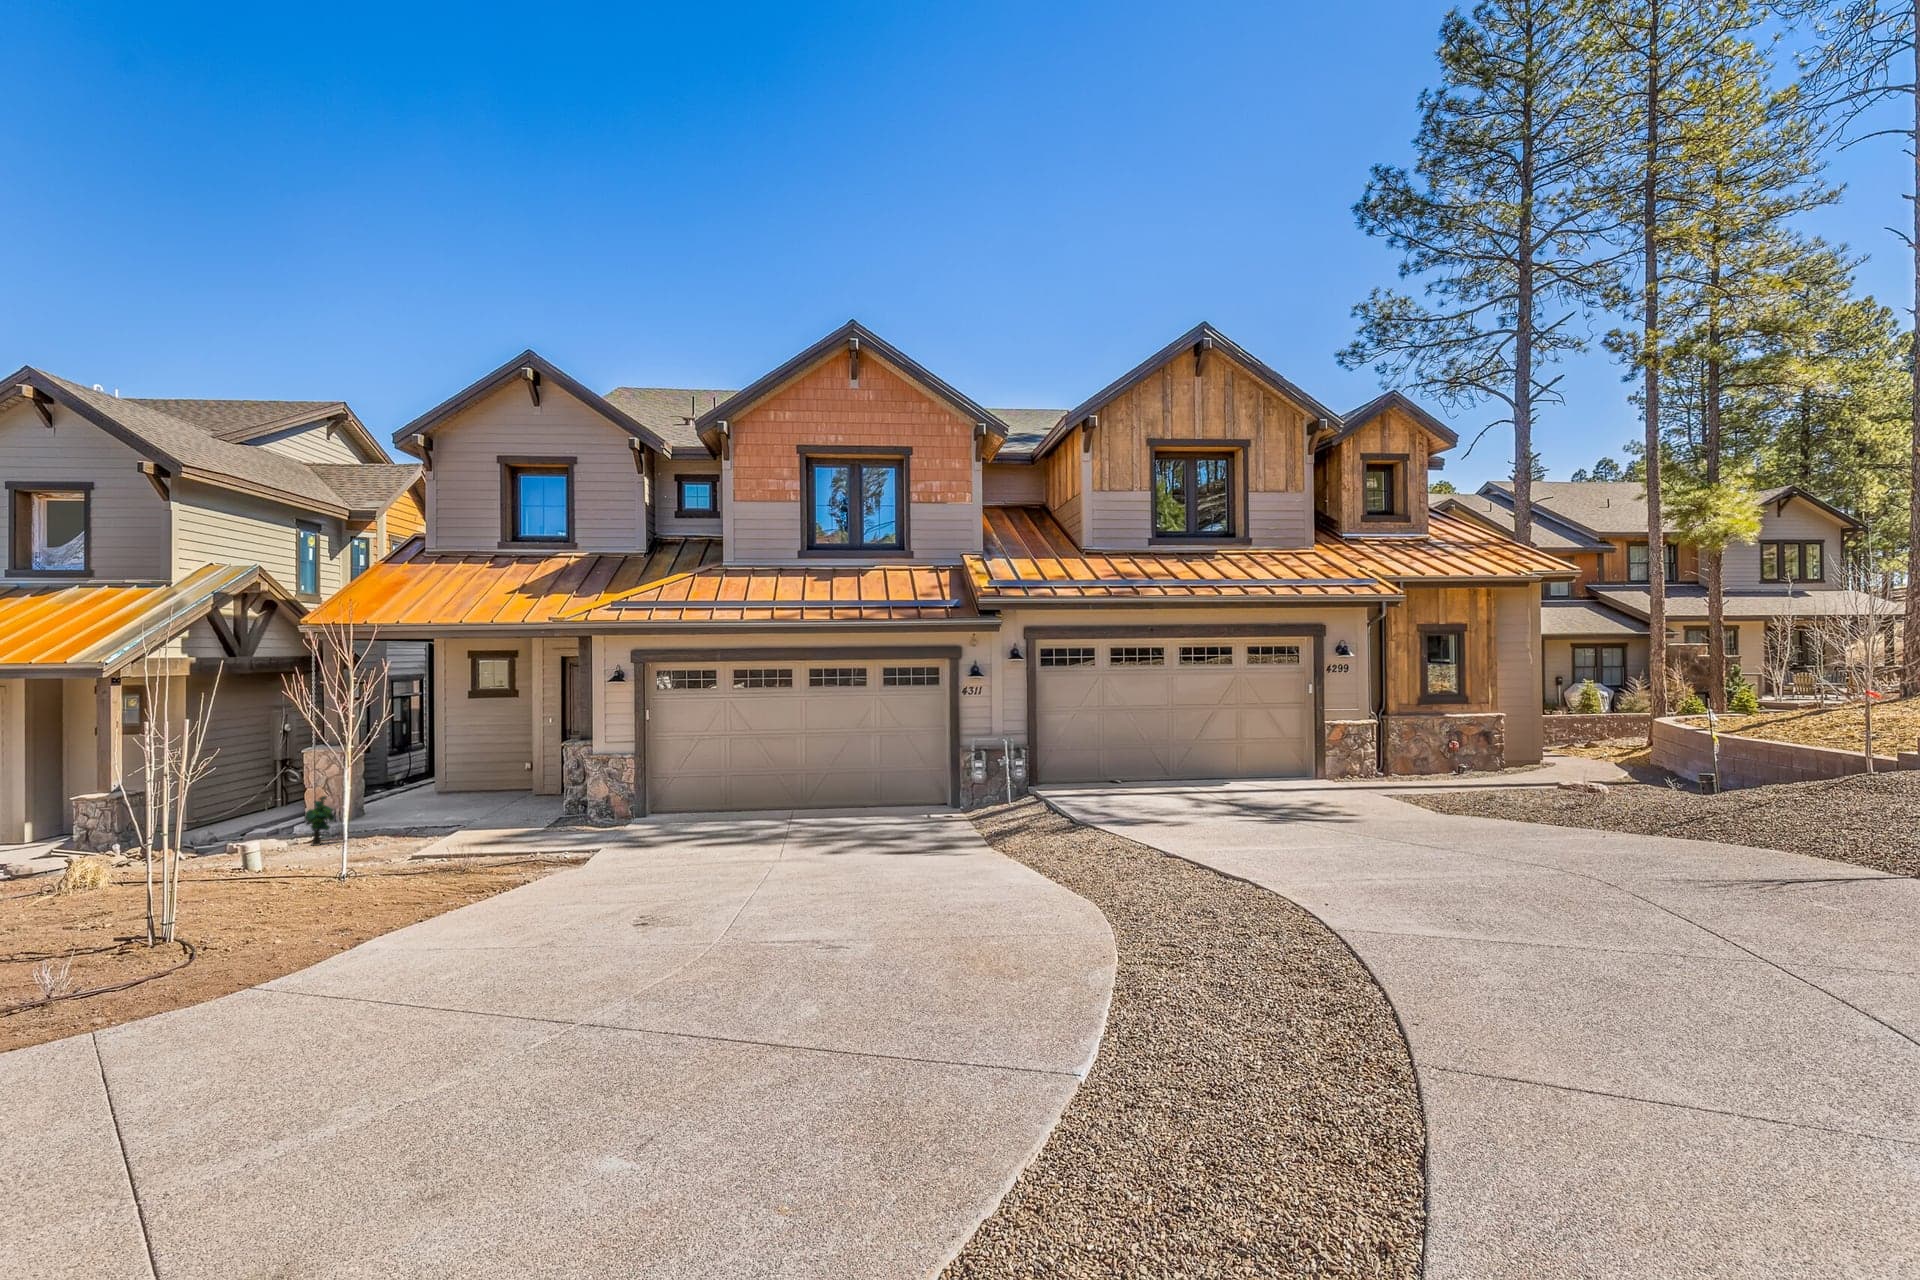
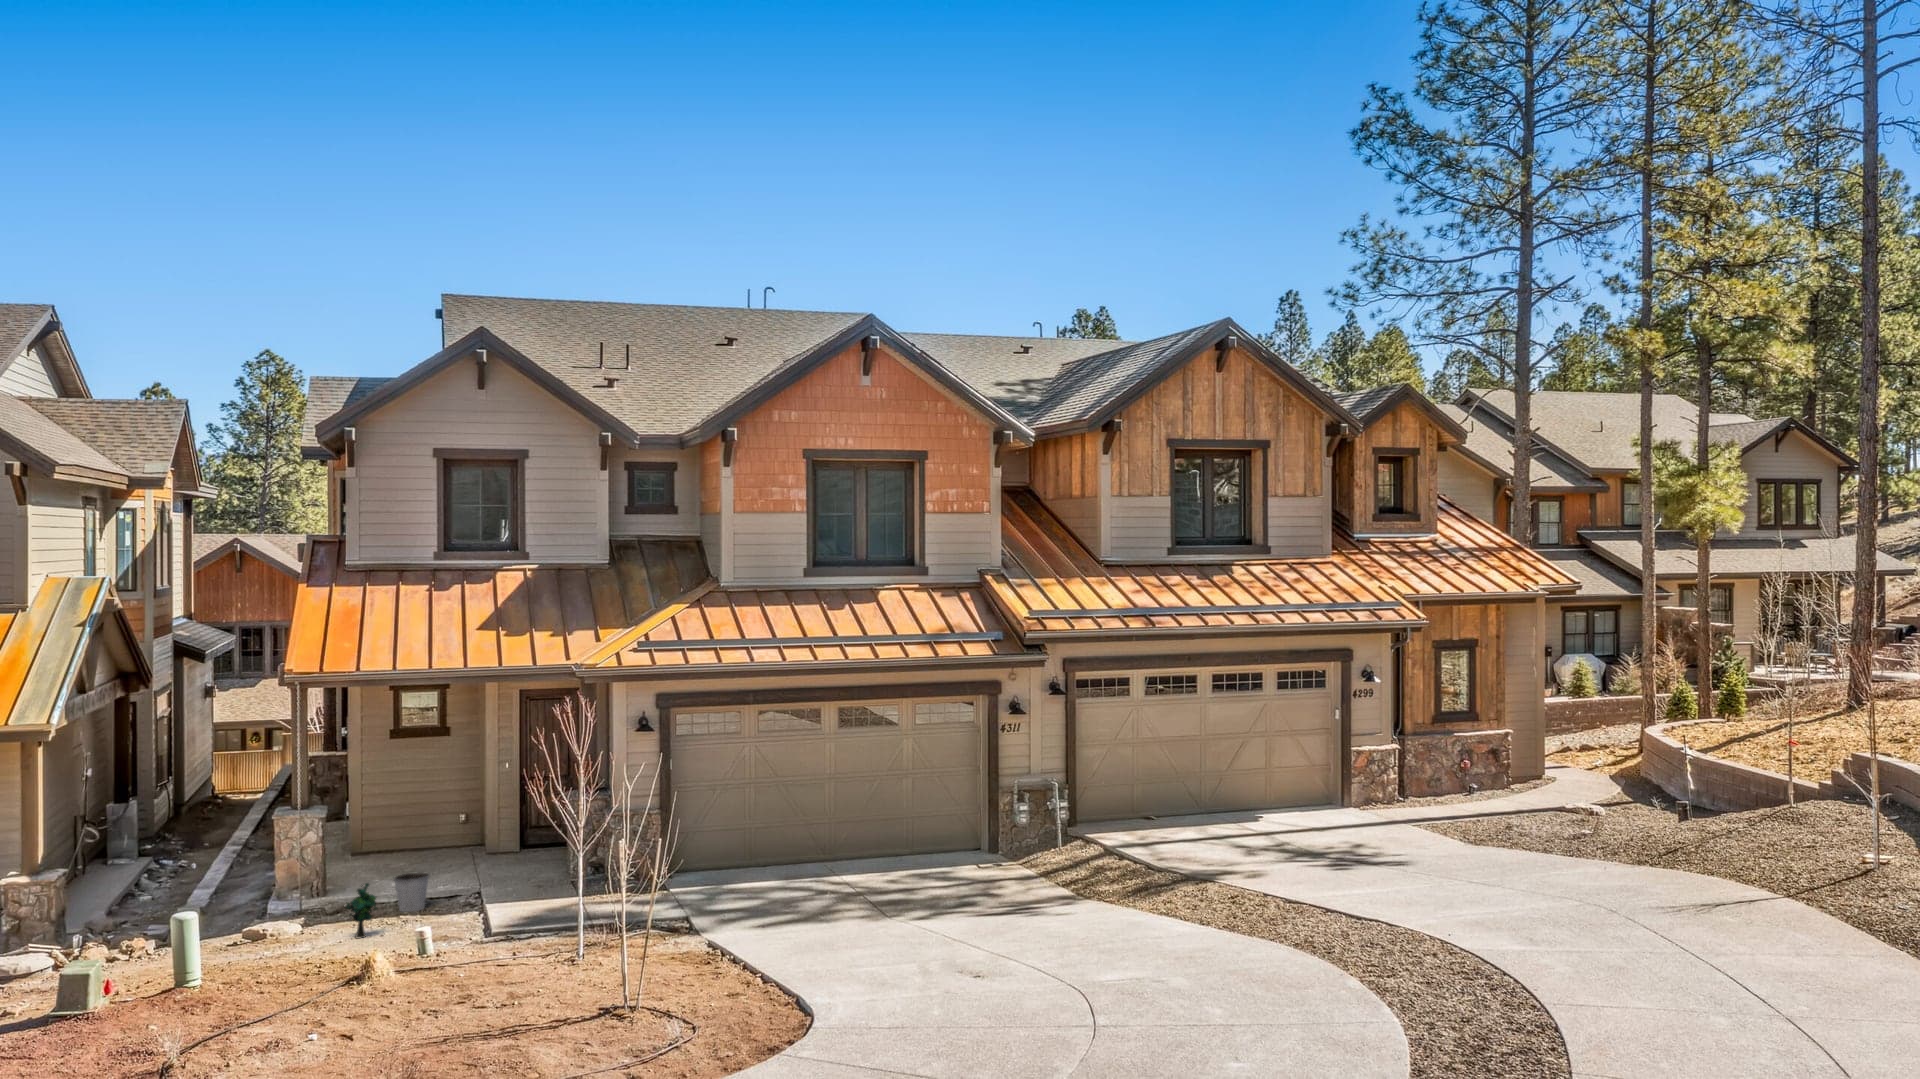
bucket: none [392,796,428,830] -> present [393,872,429,912]

